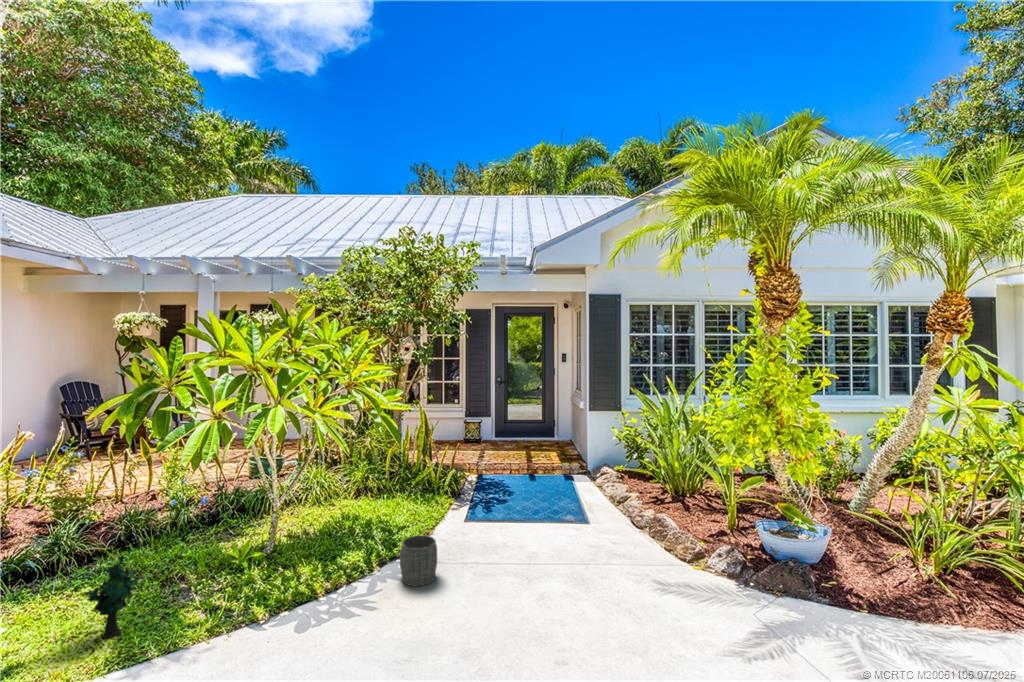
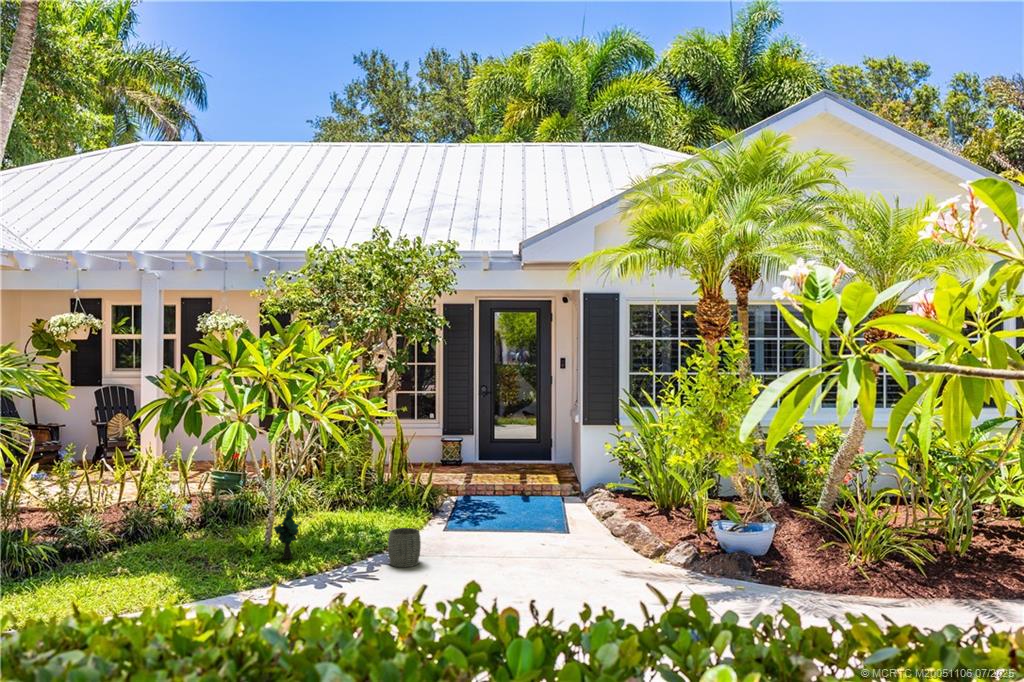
decorative plant: present [84,556,138,639] -> present [274,505,301,559]

